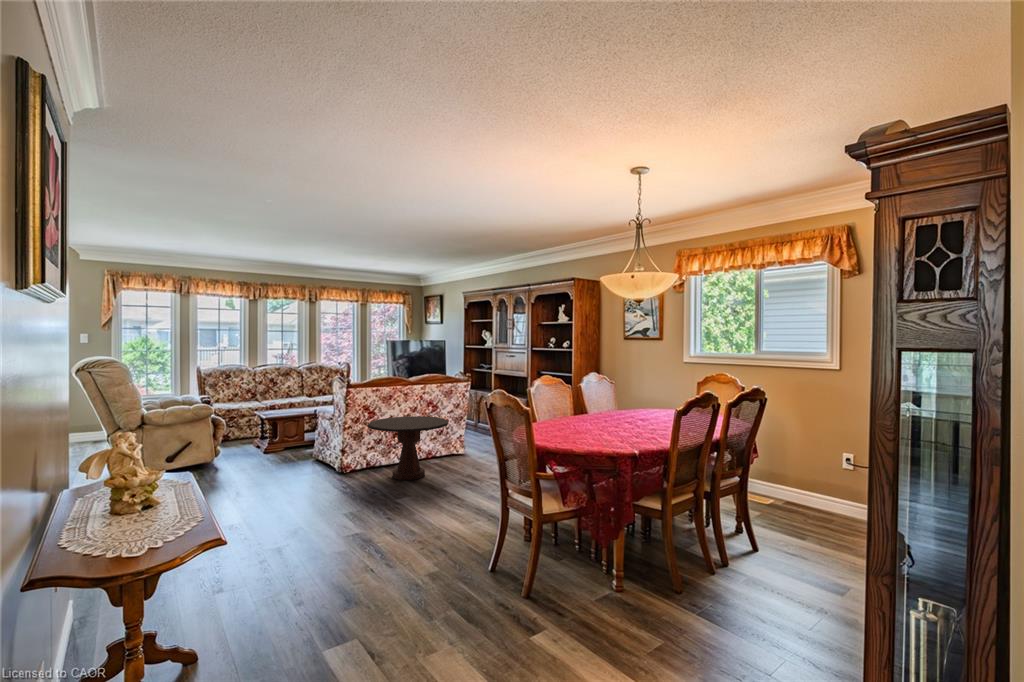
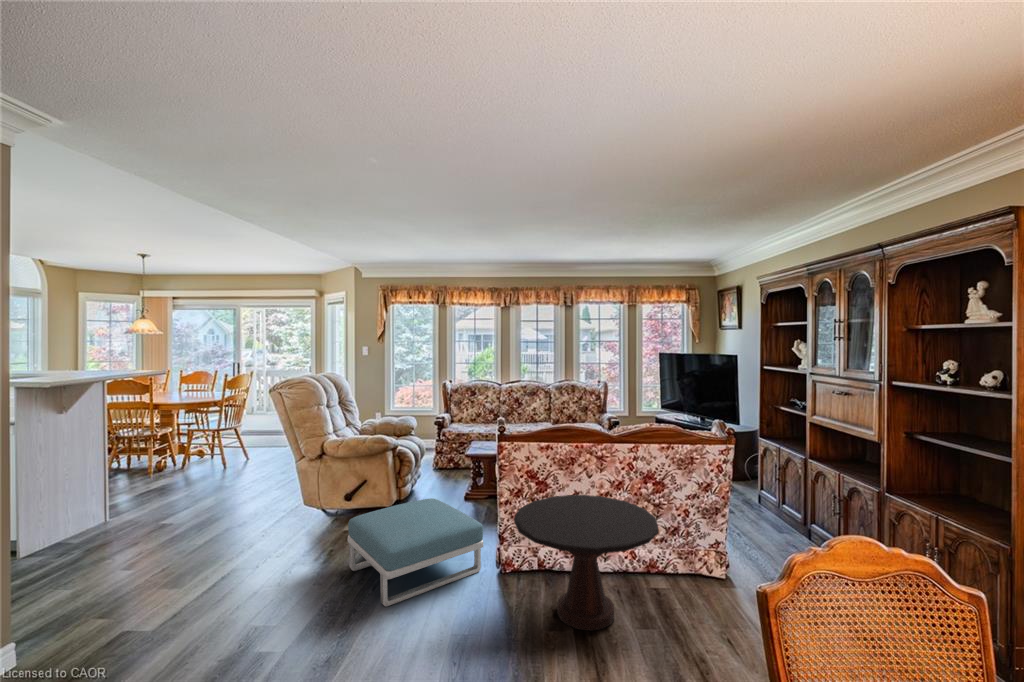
footstool: none [224,441,333,497] -> present [348,498,483,606]

